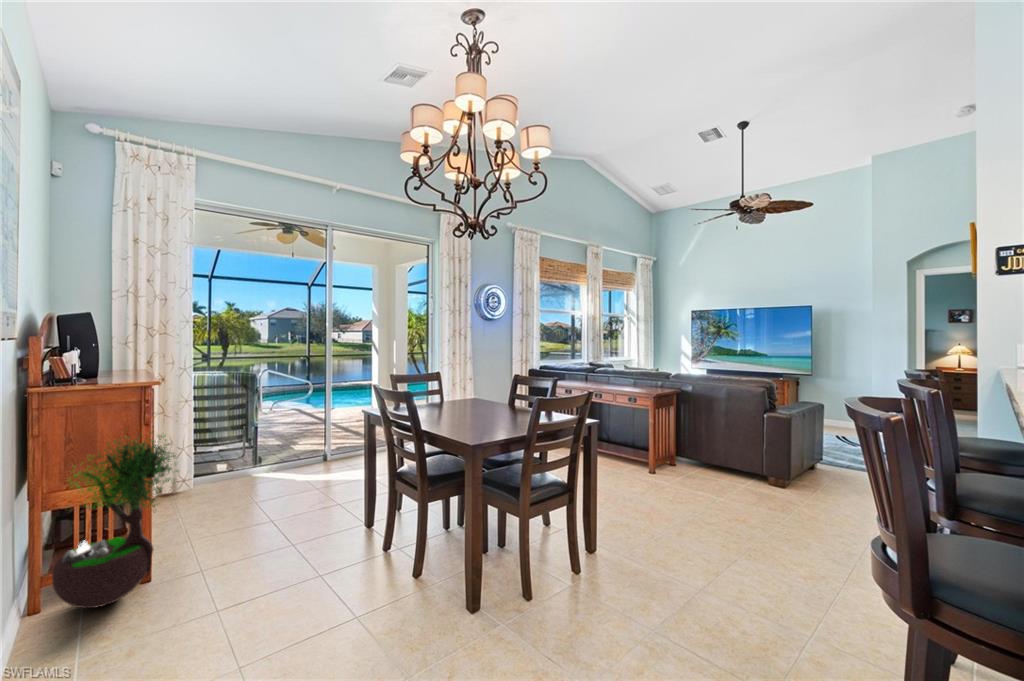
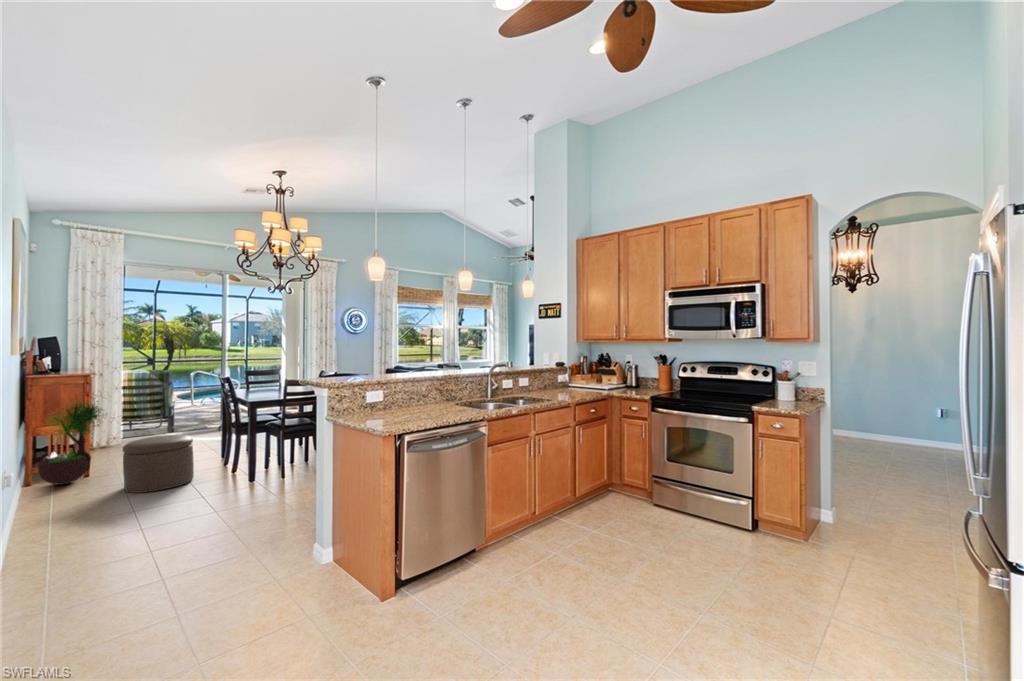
ottoman: none [219,506,348,651] -> present [123,435,194,493]

